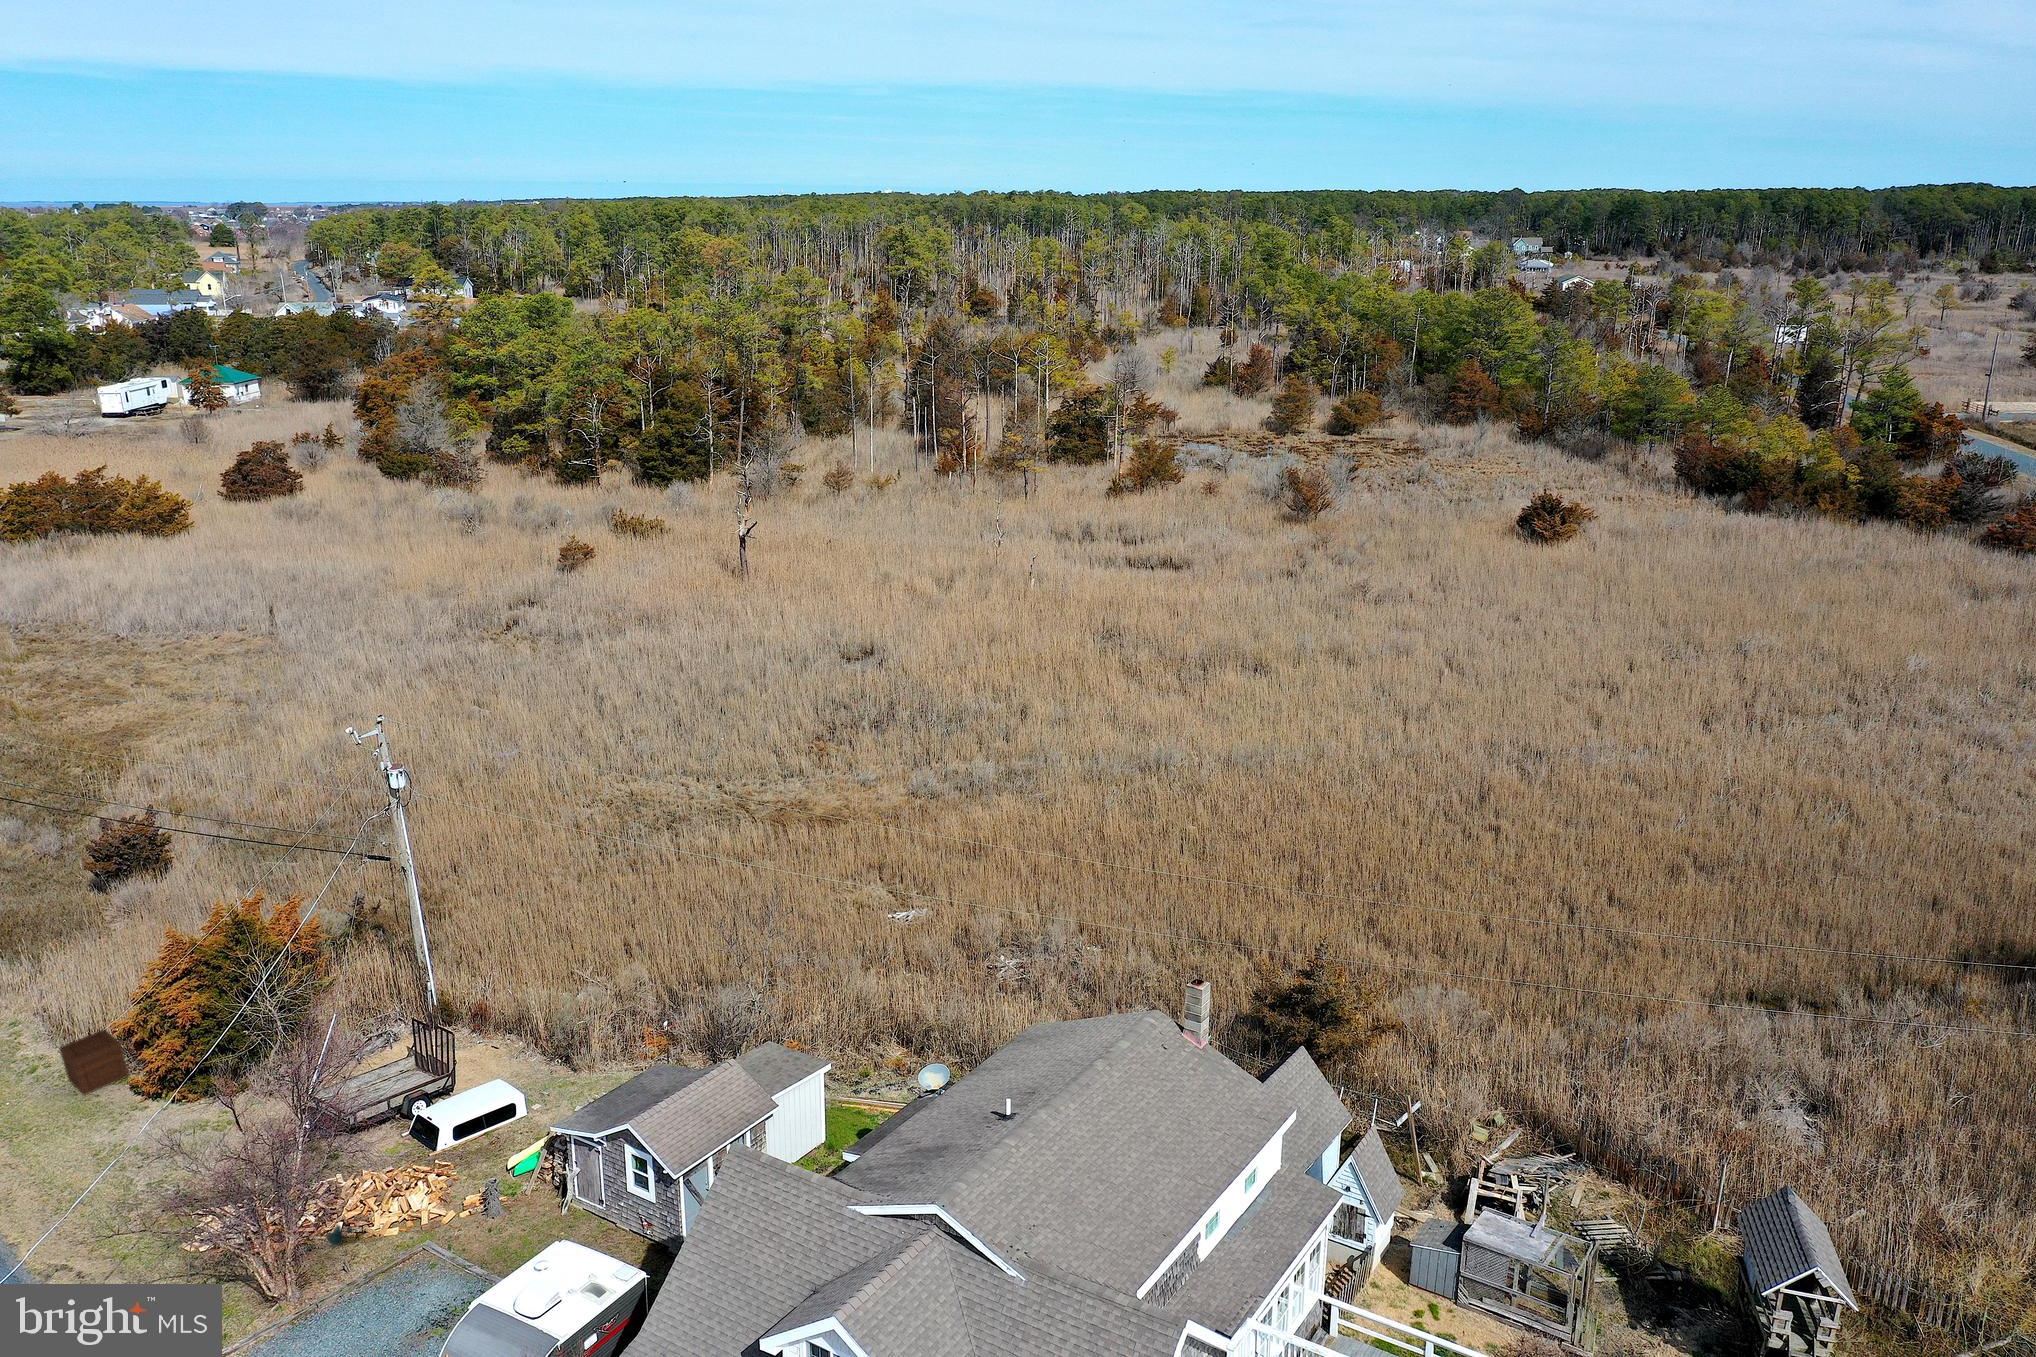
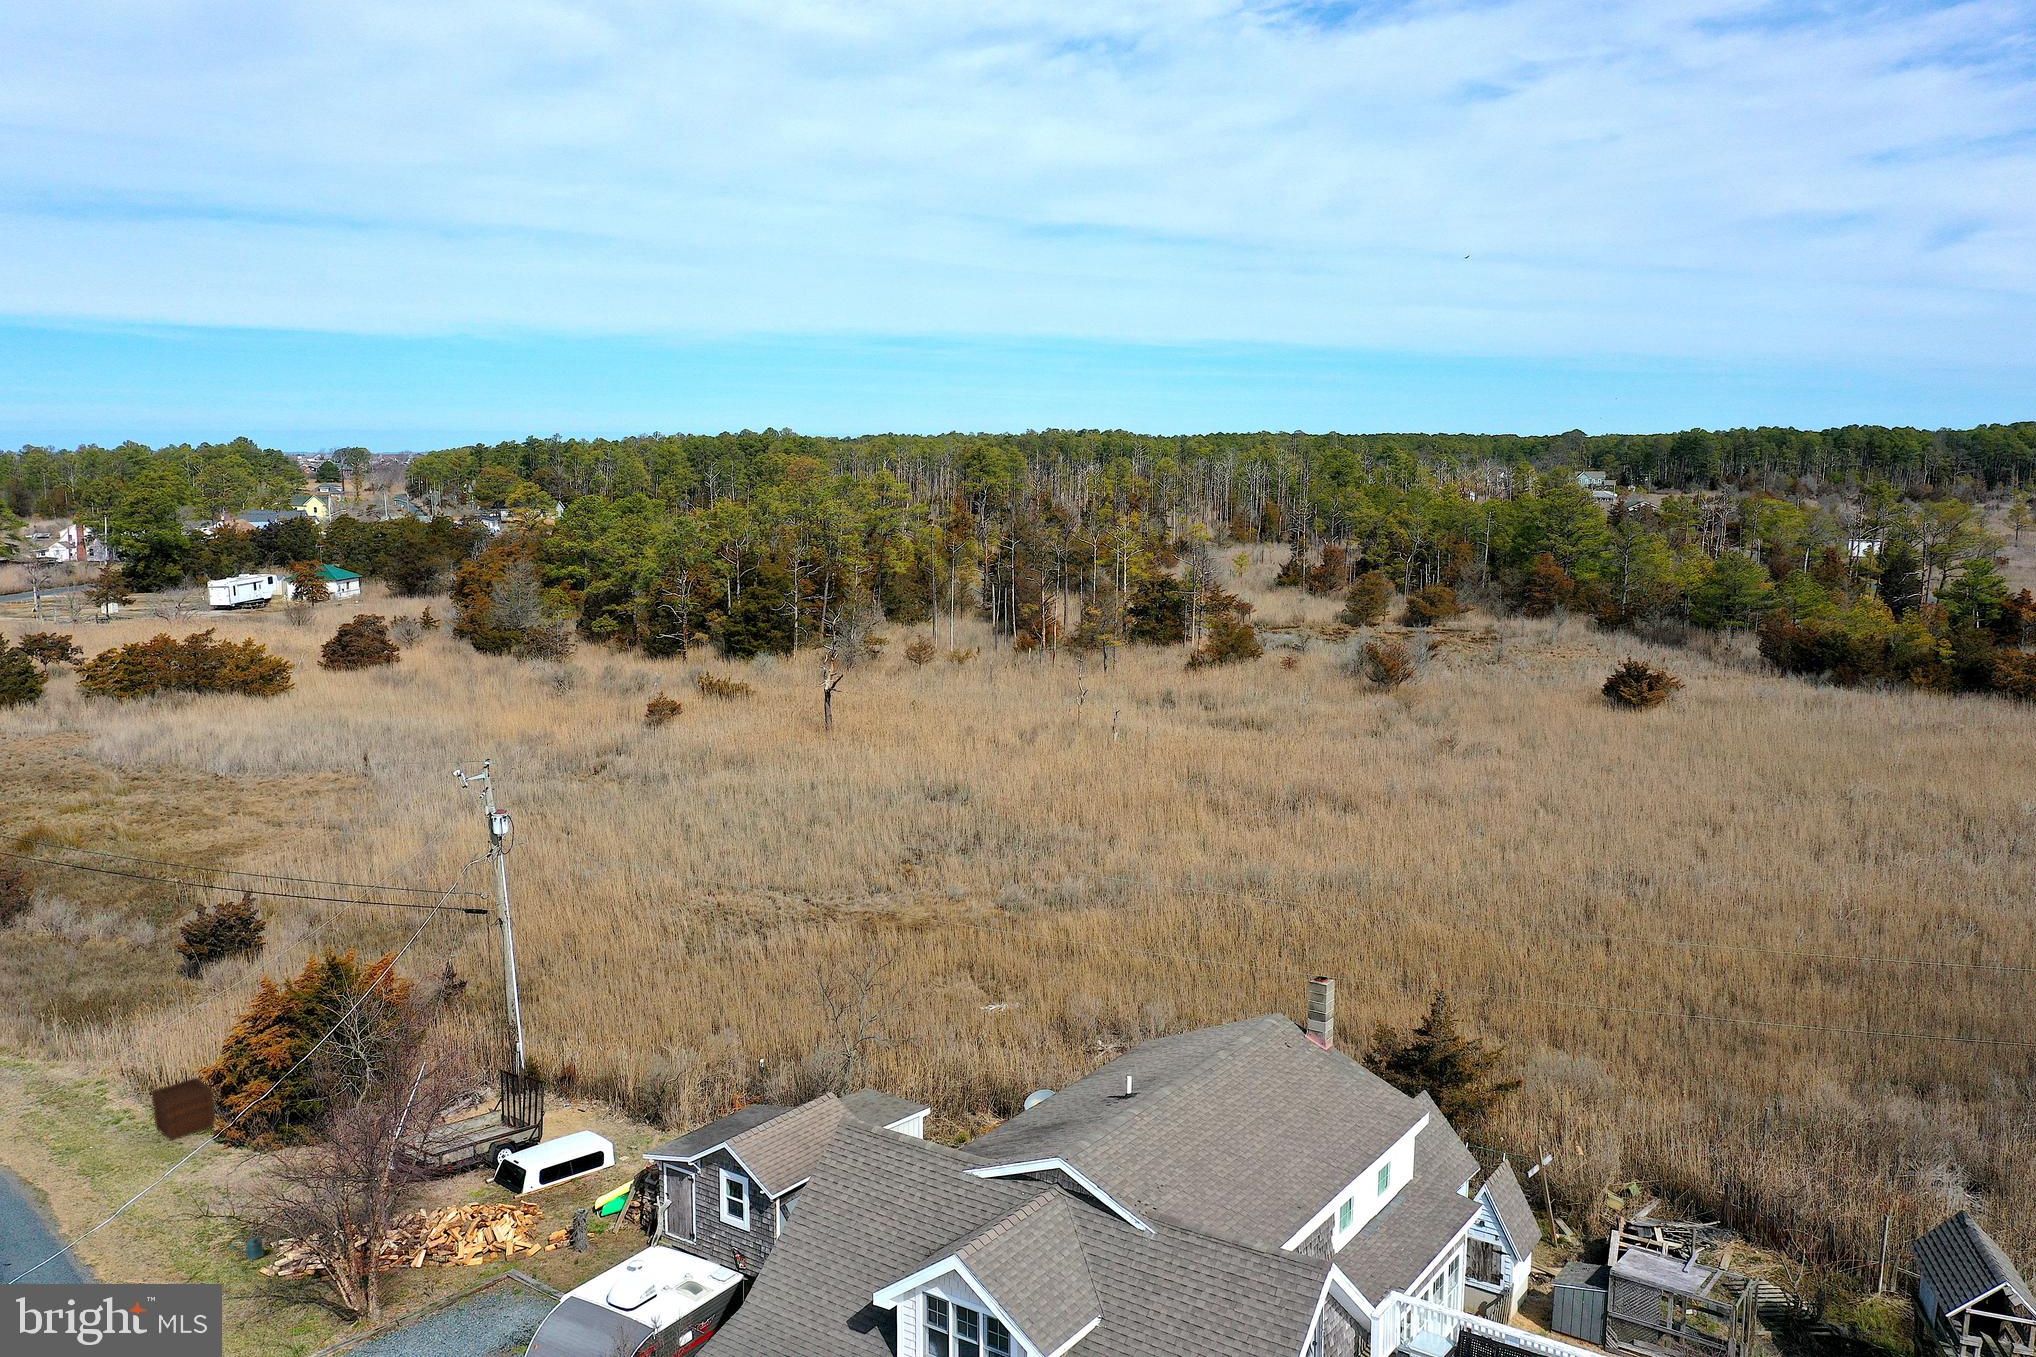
watering can: present [326,1225,353,1247] -> present [230,1237,268,1260]

